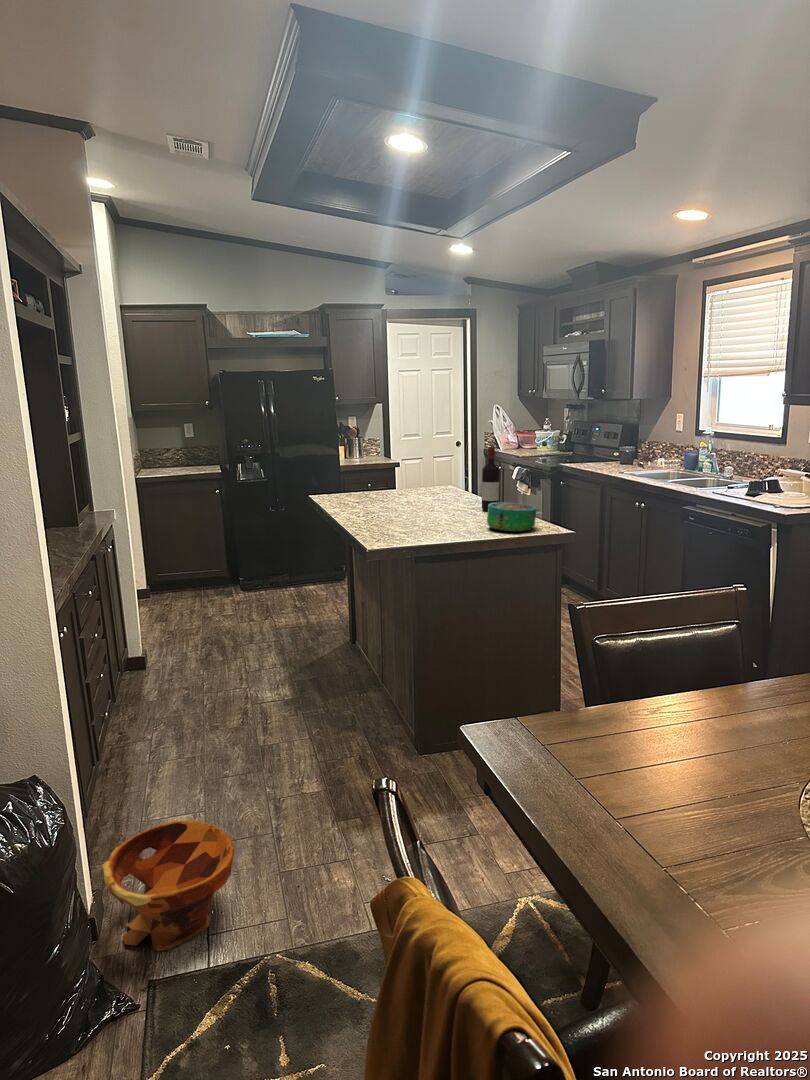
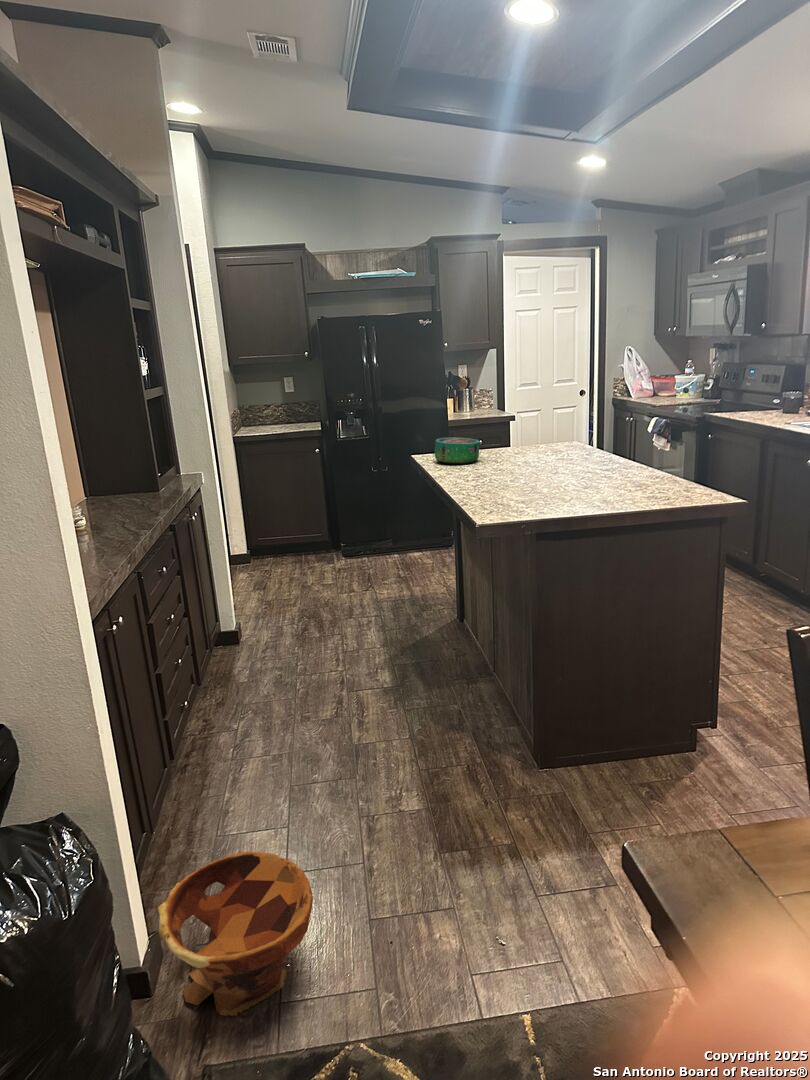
wine bottle: present [482,447,500,511] -> none [619,394,643,474]
decorative bowl: present [487,502,536,532] -> present [435,437,480,464]

